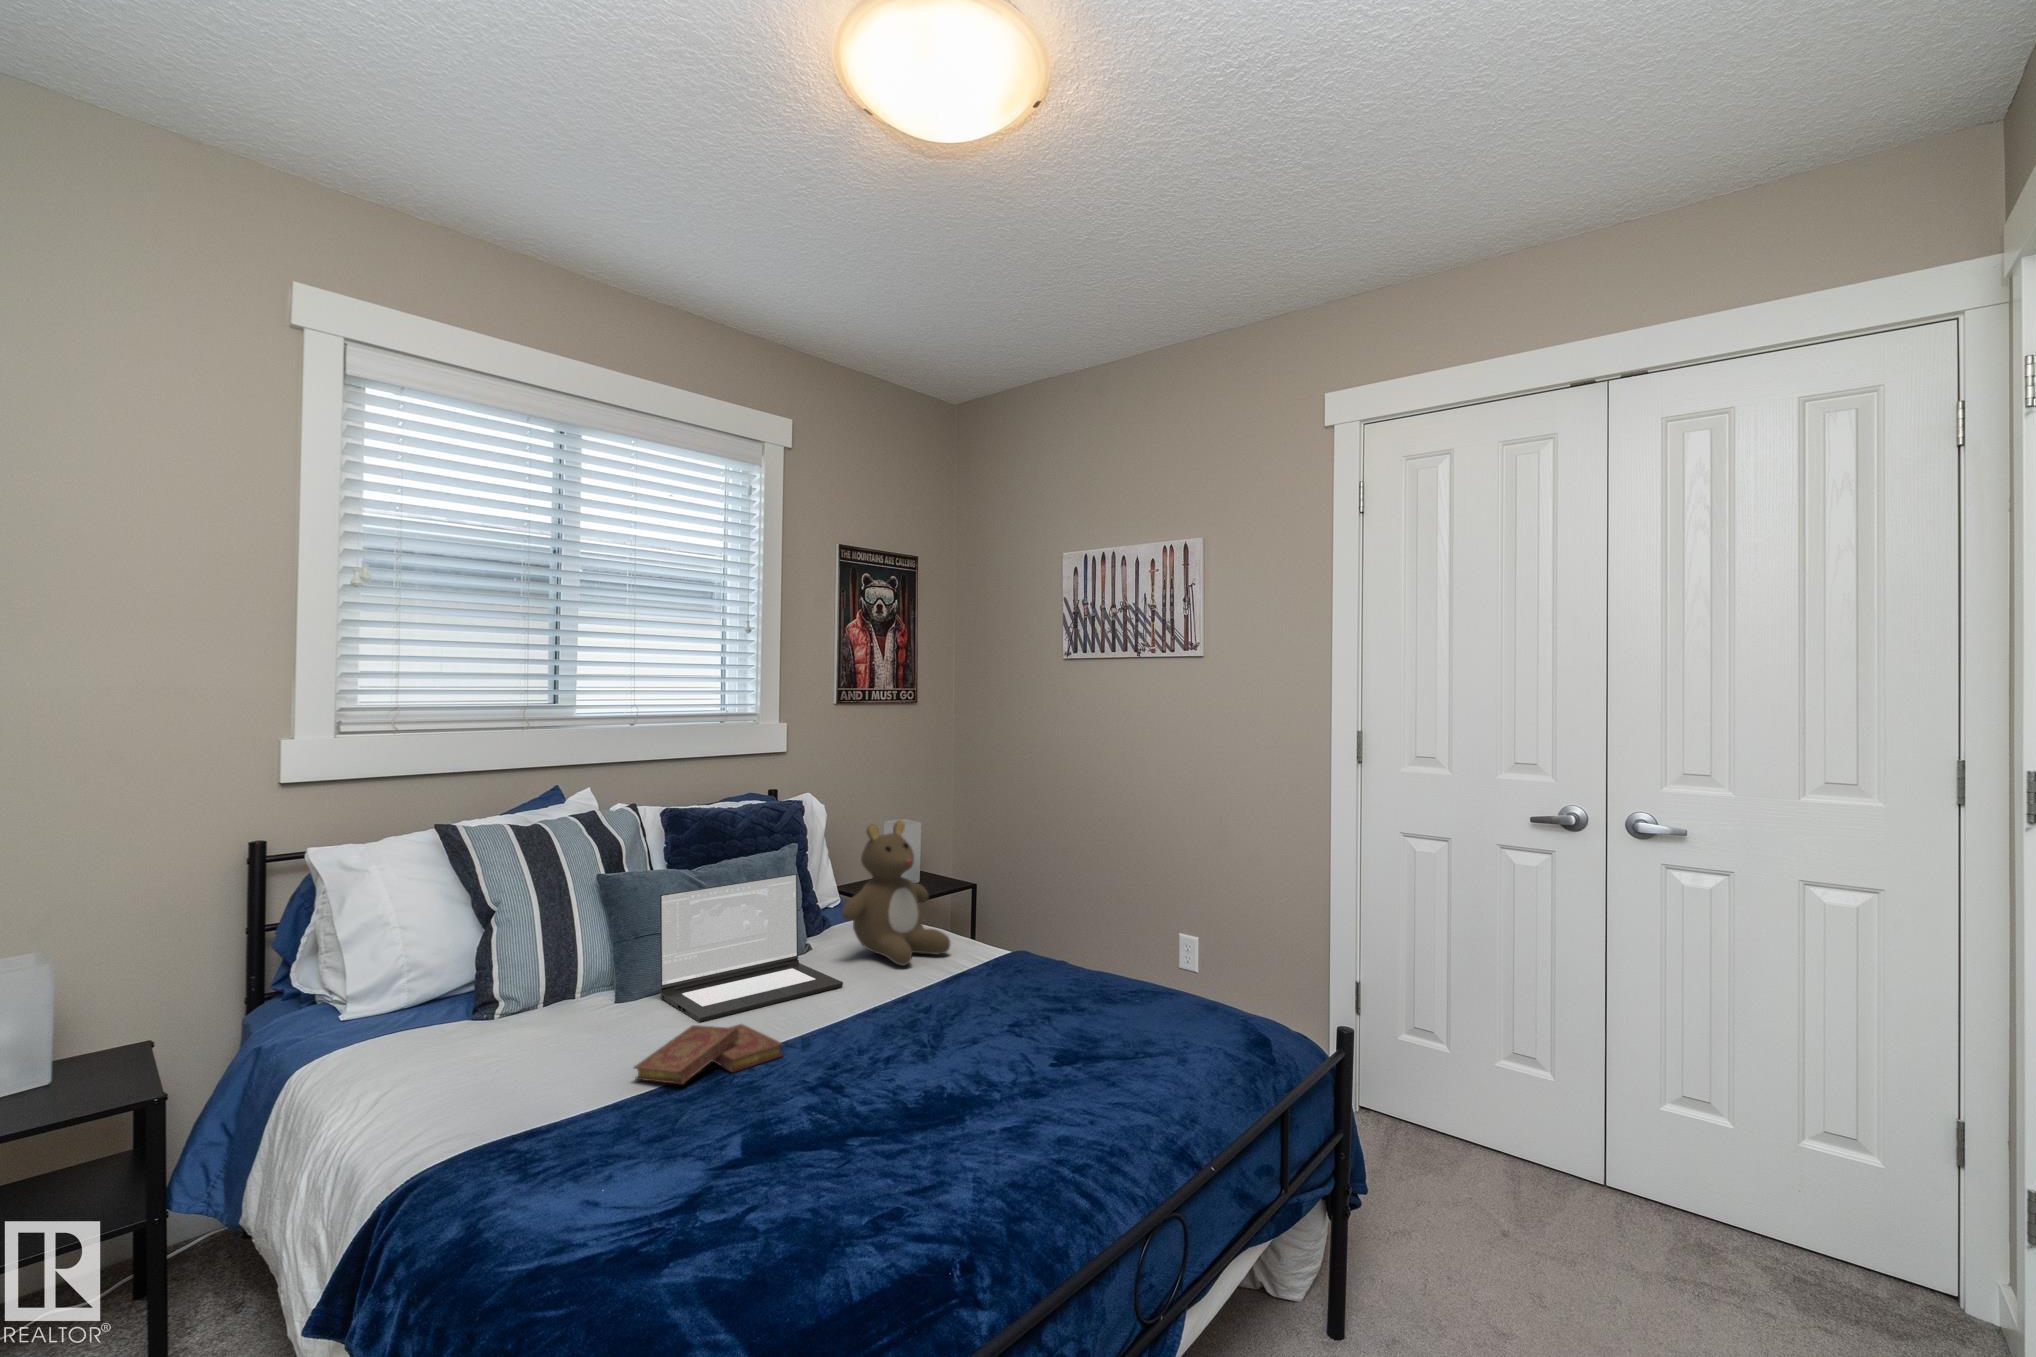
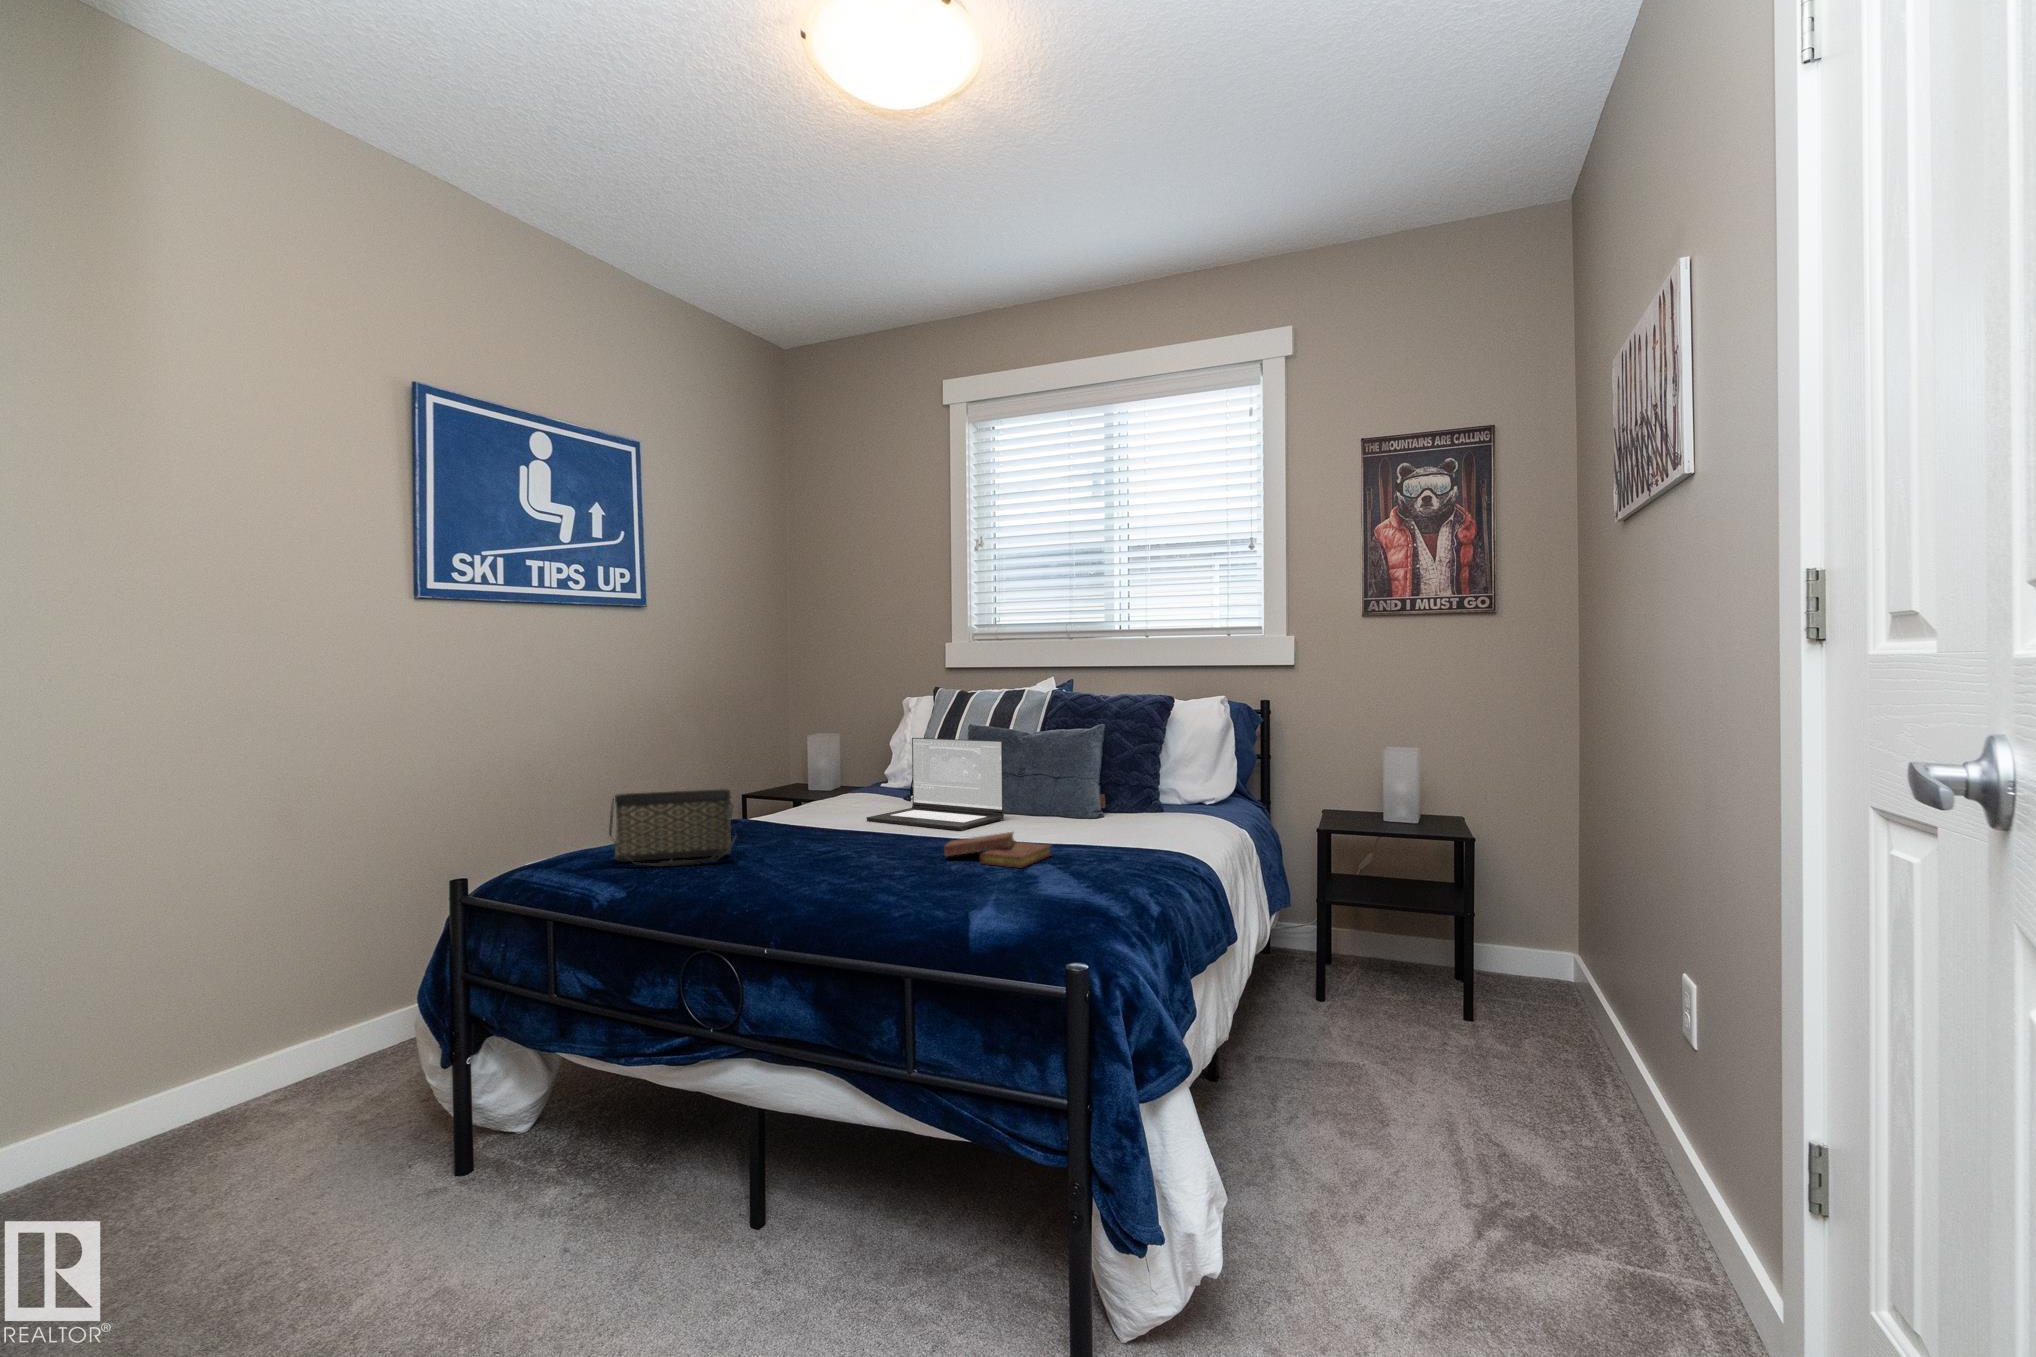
teddy bear: present [842,820,950,966] -> none [1019,706,1118,837]
handbag: none [841,1000,935,1161] -> present [609,789,736,866]
book: present [634,1024,783,1084] -> present [944,832,1051,868]

